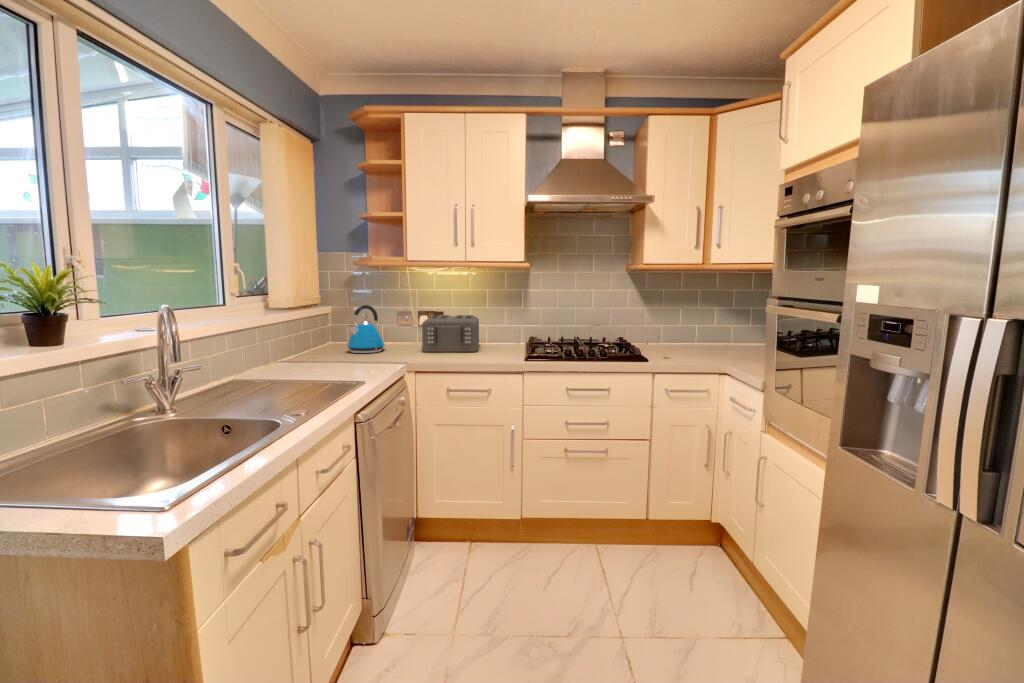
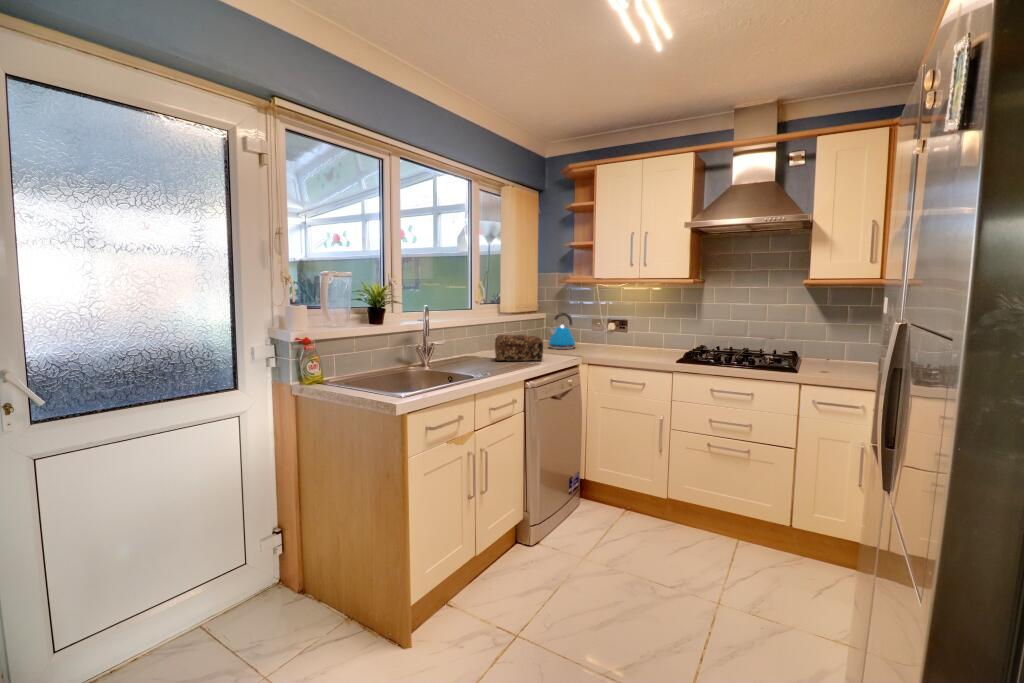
toaster: present [422,315,479,352] -> none [601,323,657,354]
bread loaf: none [284,341,364,383] -> present [495,335,543,361]

